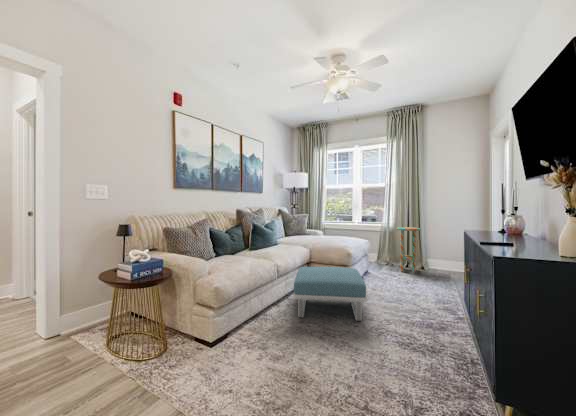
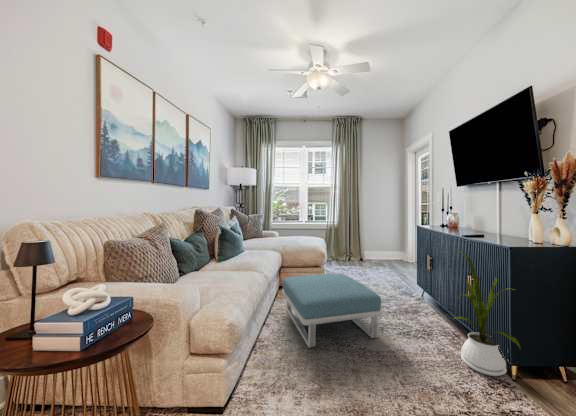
side table: present [397,227,421,273] -> none [347,225,368,267]
house plant: none [417,247,473,362] -> present [455,252,520,376]

